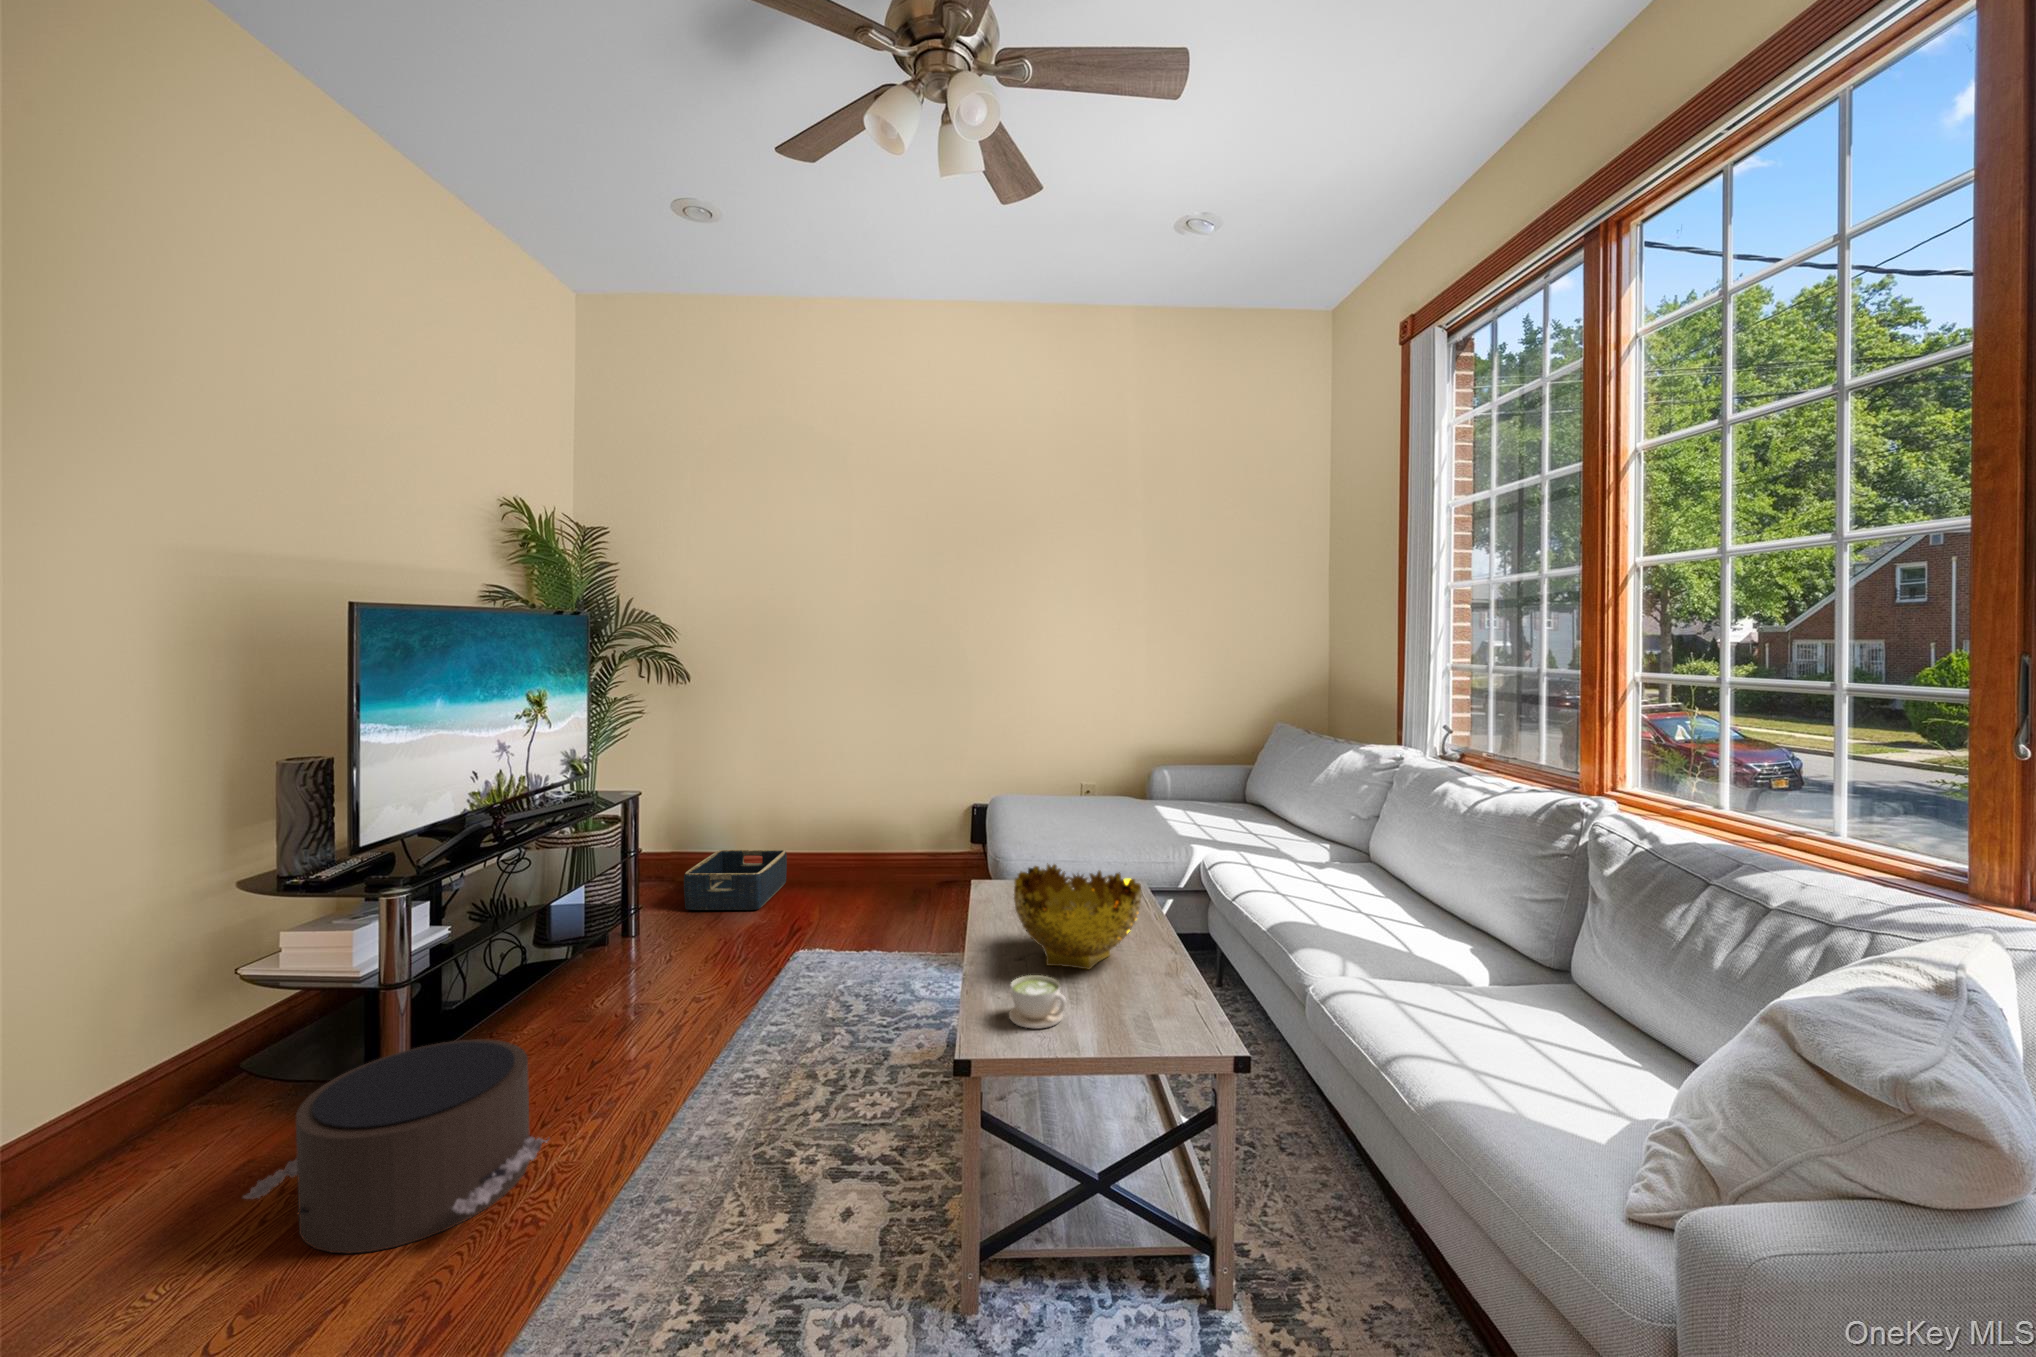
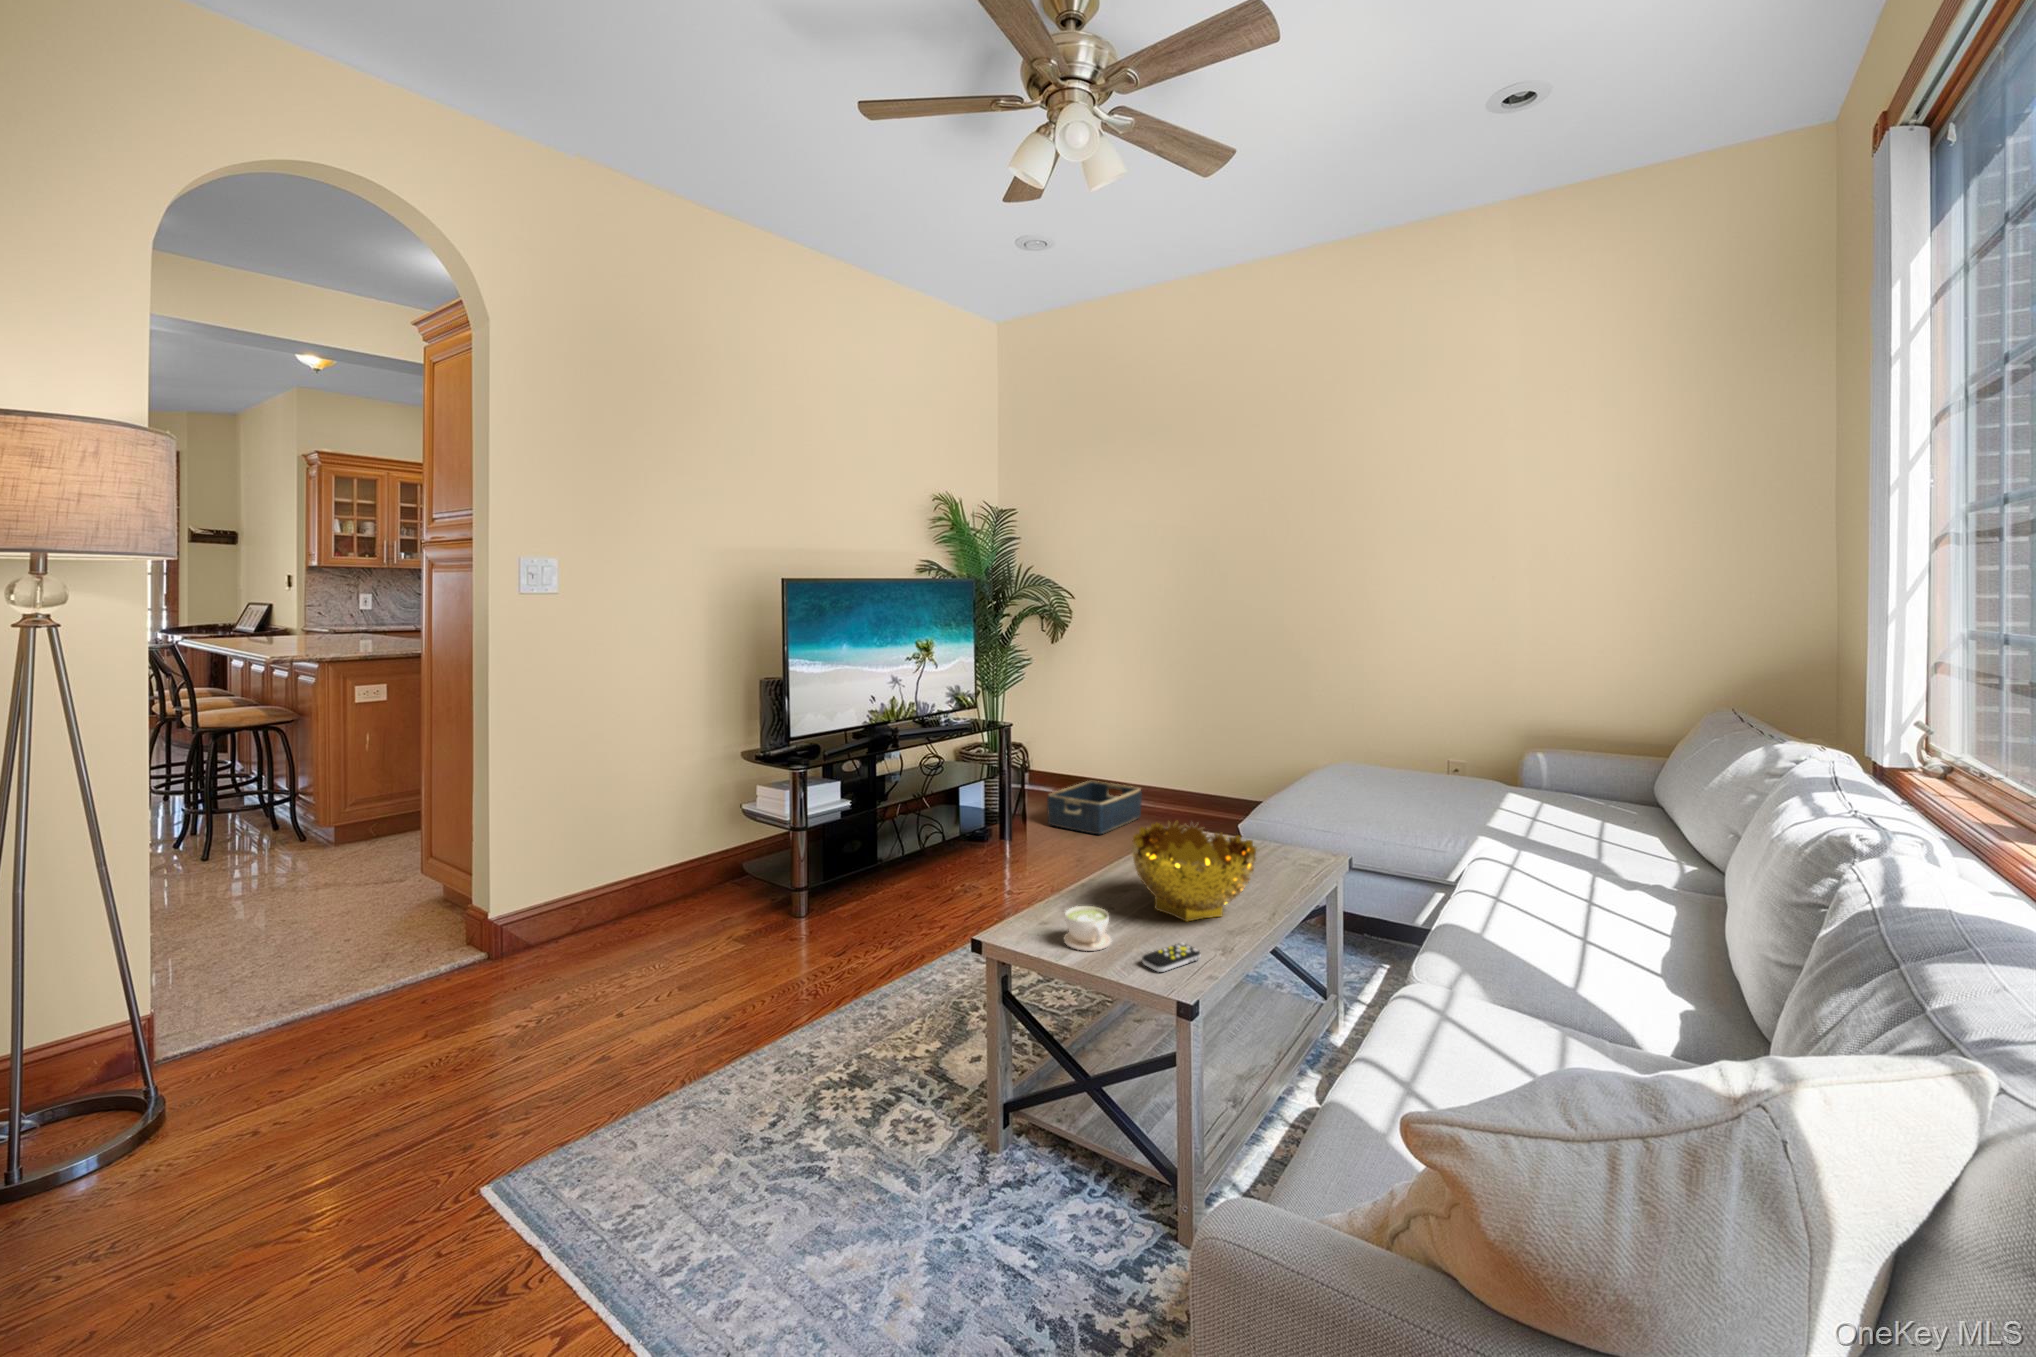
remote control: none [1114,990,1155,1026] -> present [1142,943,1200,972]
pouf: present [243,1039,548,1253] -> none [698,871,842,983]

